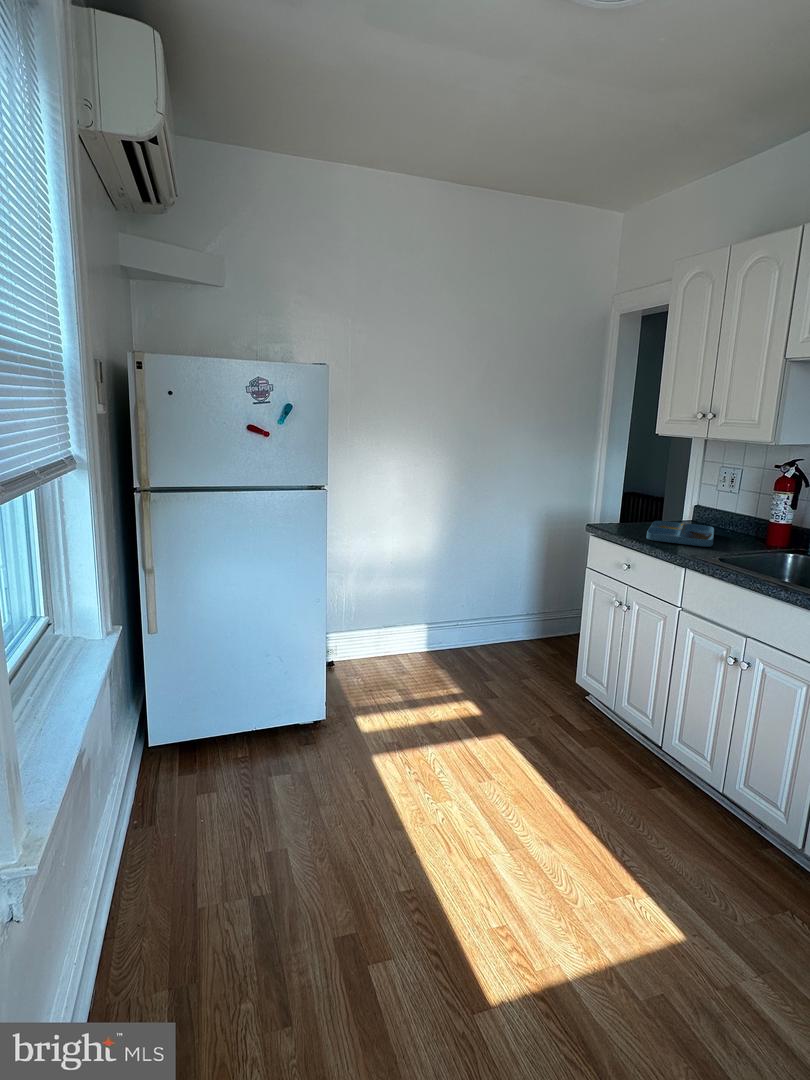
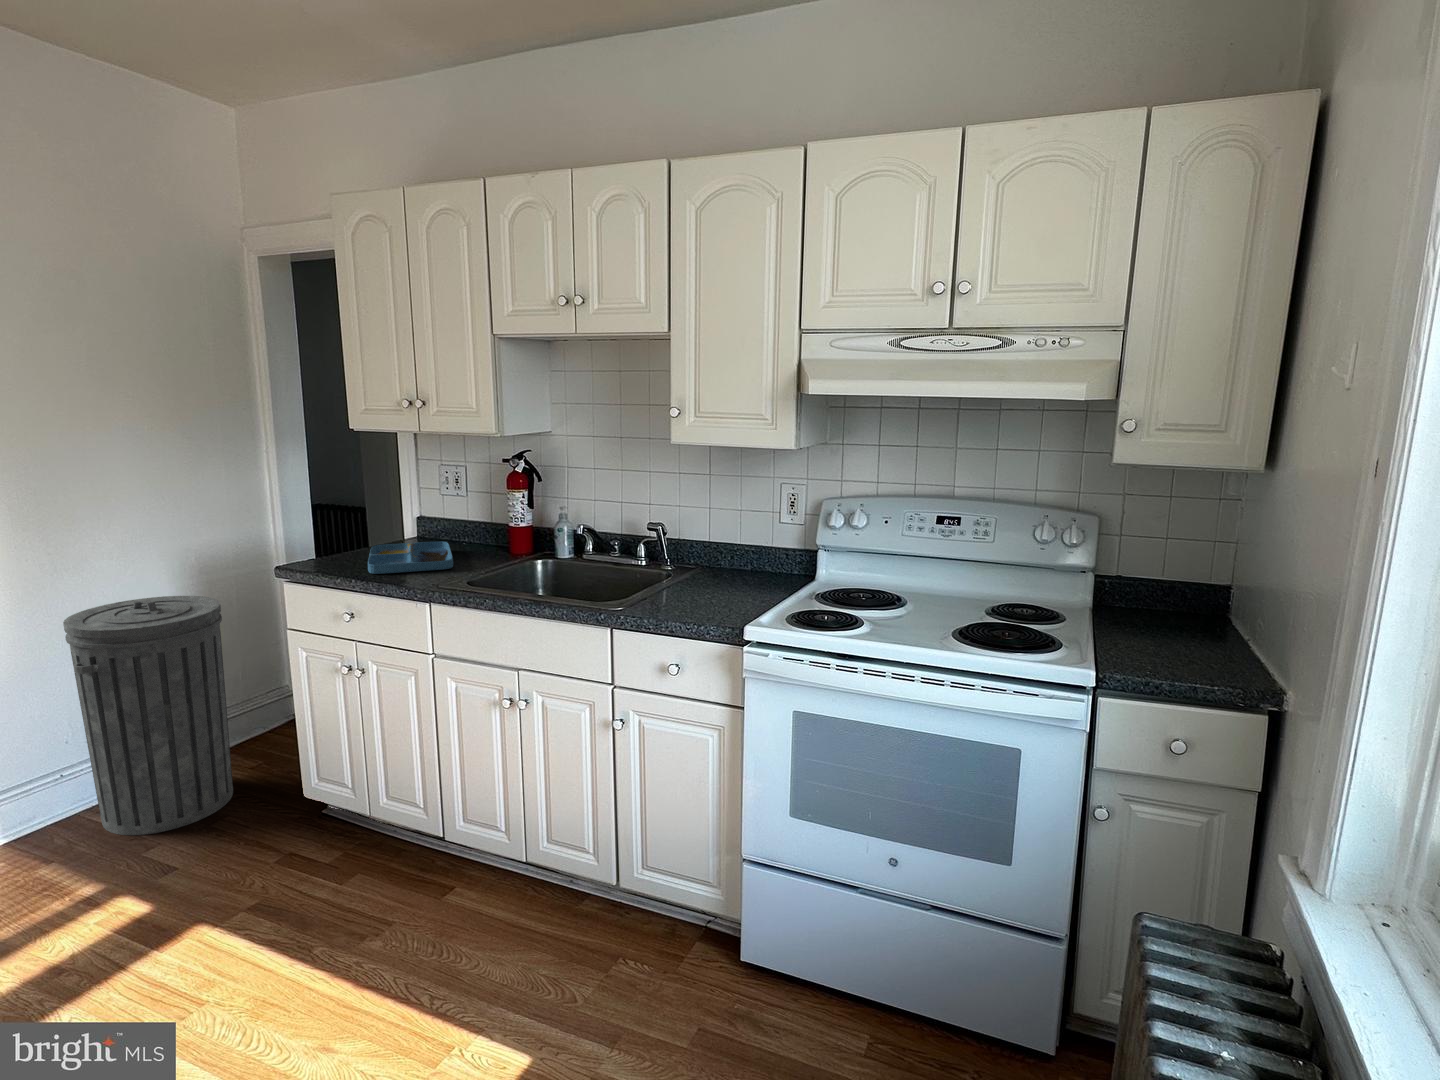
trash can: none [469,531,551,676] -> present [63,596,233,835]

